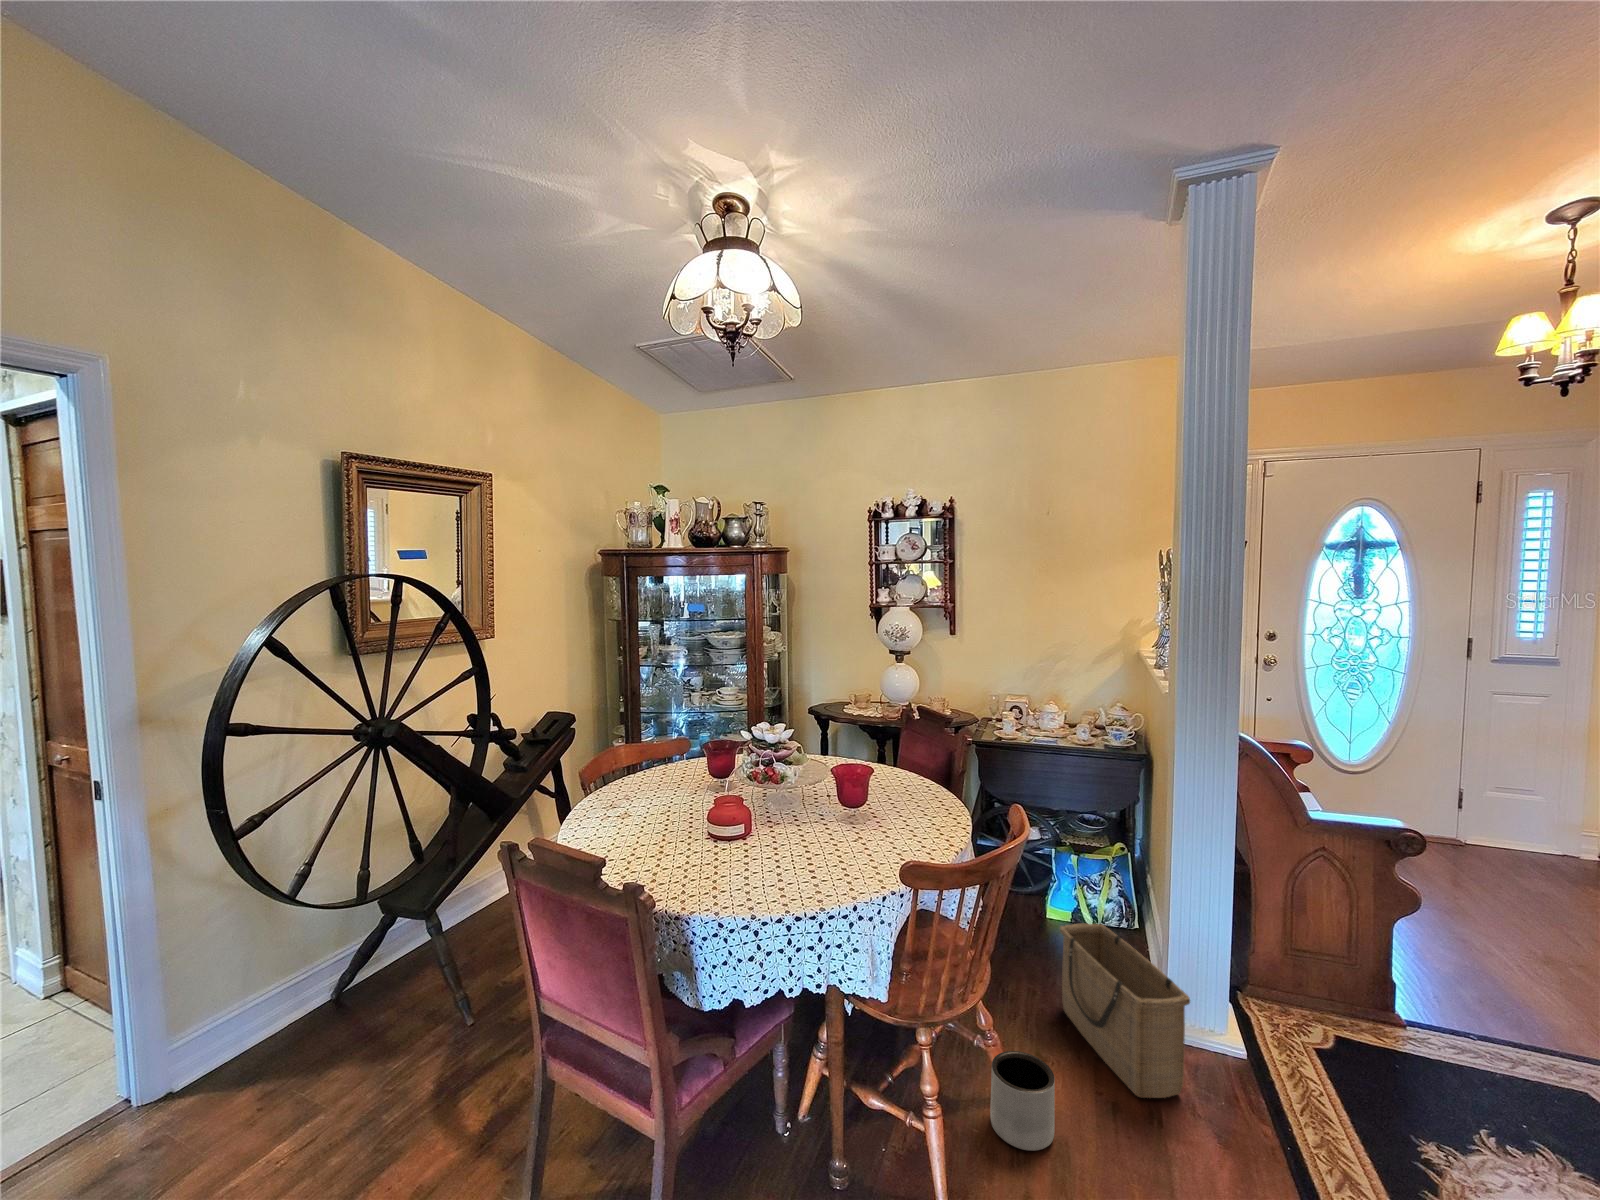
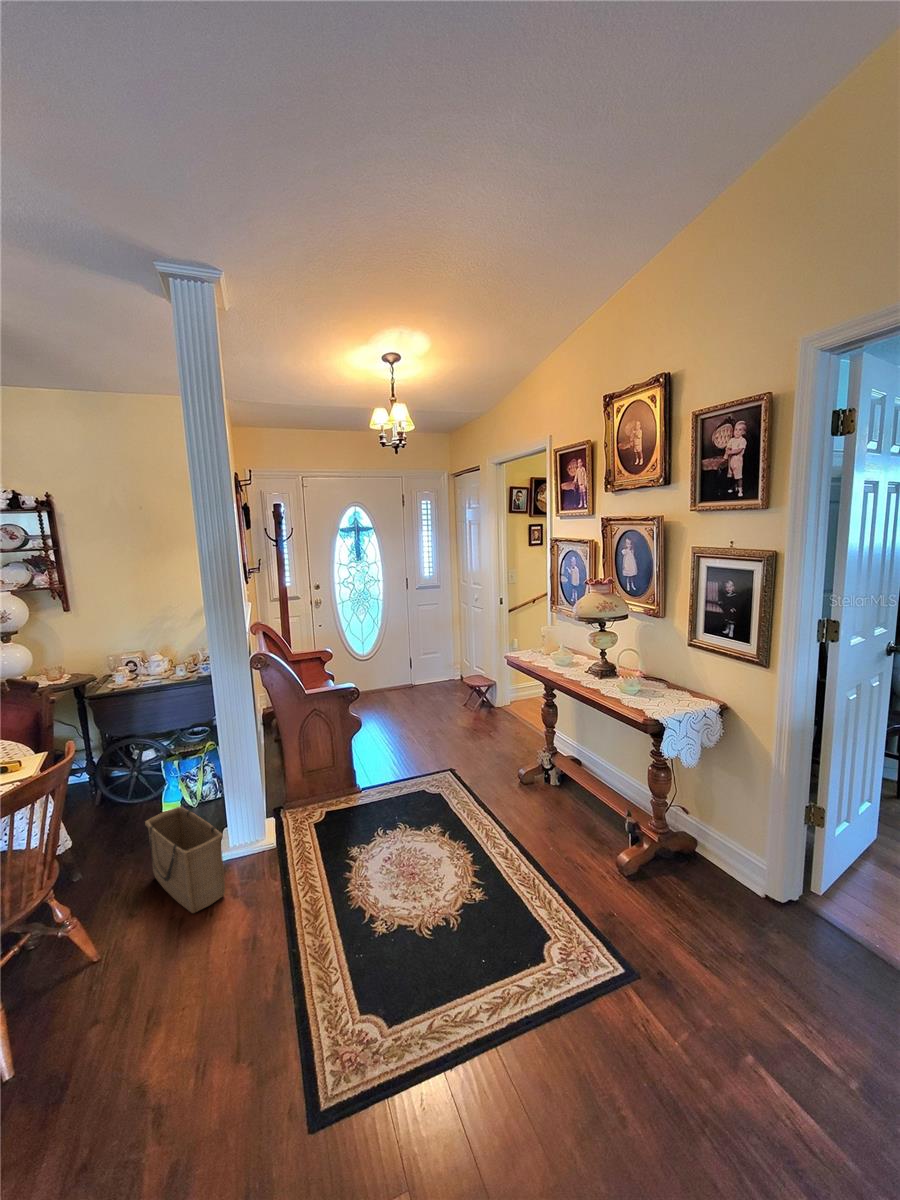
planter: present [990,1051,1055,1151] -> none [56,931,118,1008]

